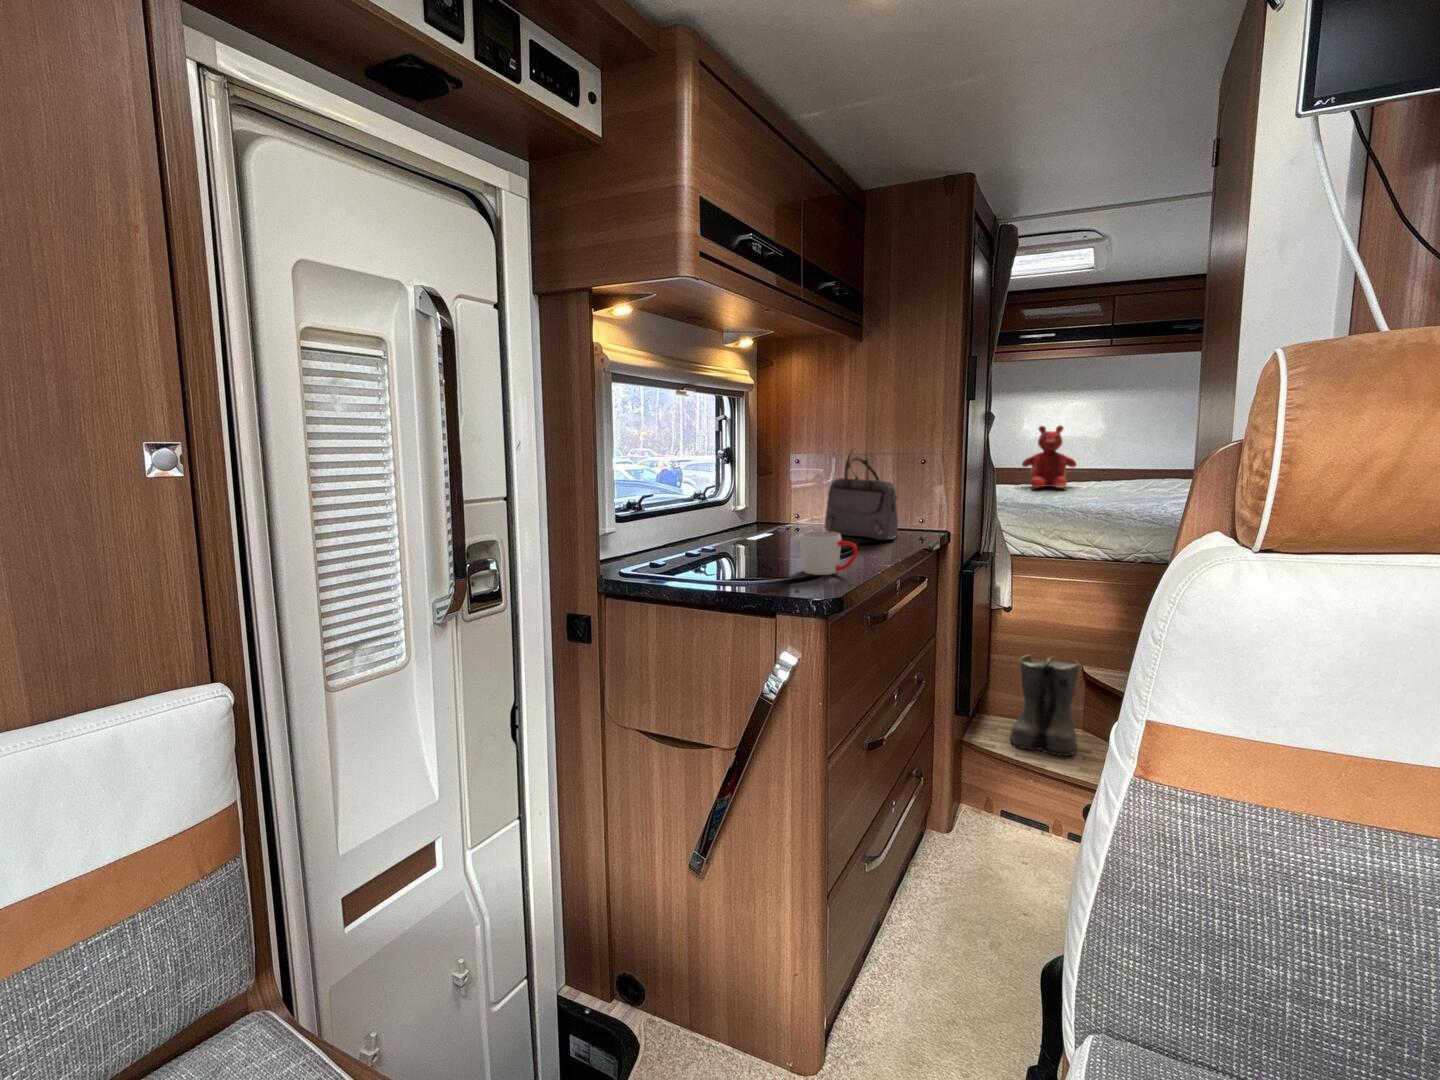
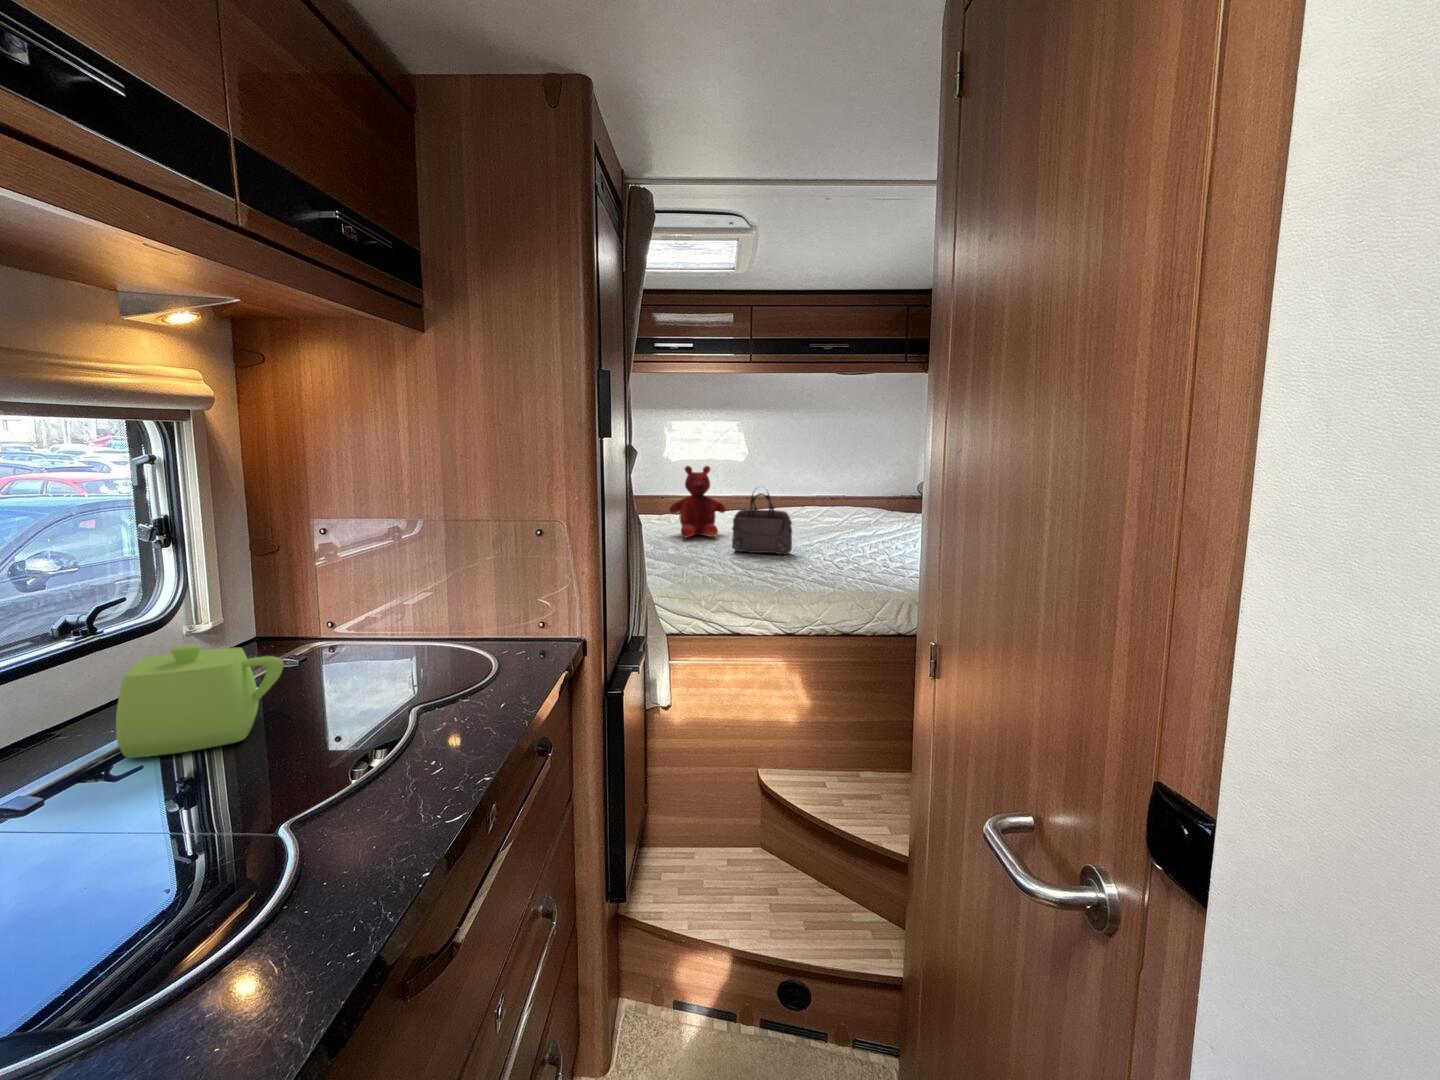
handbag: present [825,449,898,540] -> present [732,493,792,554]
teapot: none [732,504,797,552] -> present [116,644,284,758]
mug: present [800,531,858,575] -> none [239,718,382,834]
boots: present [1011,655,1079,756] -> none [683,761,765,910]

